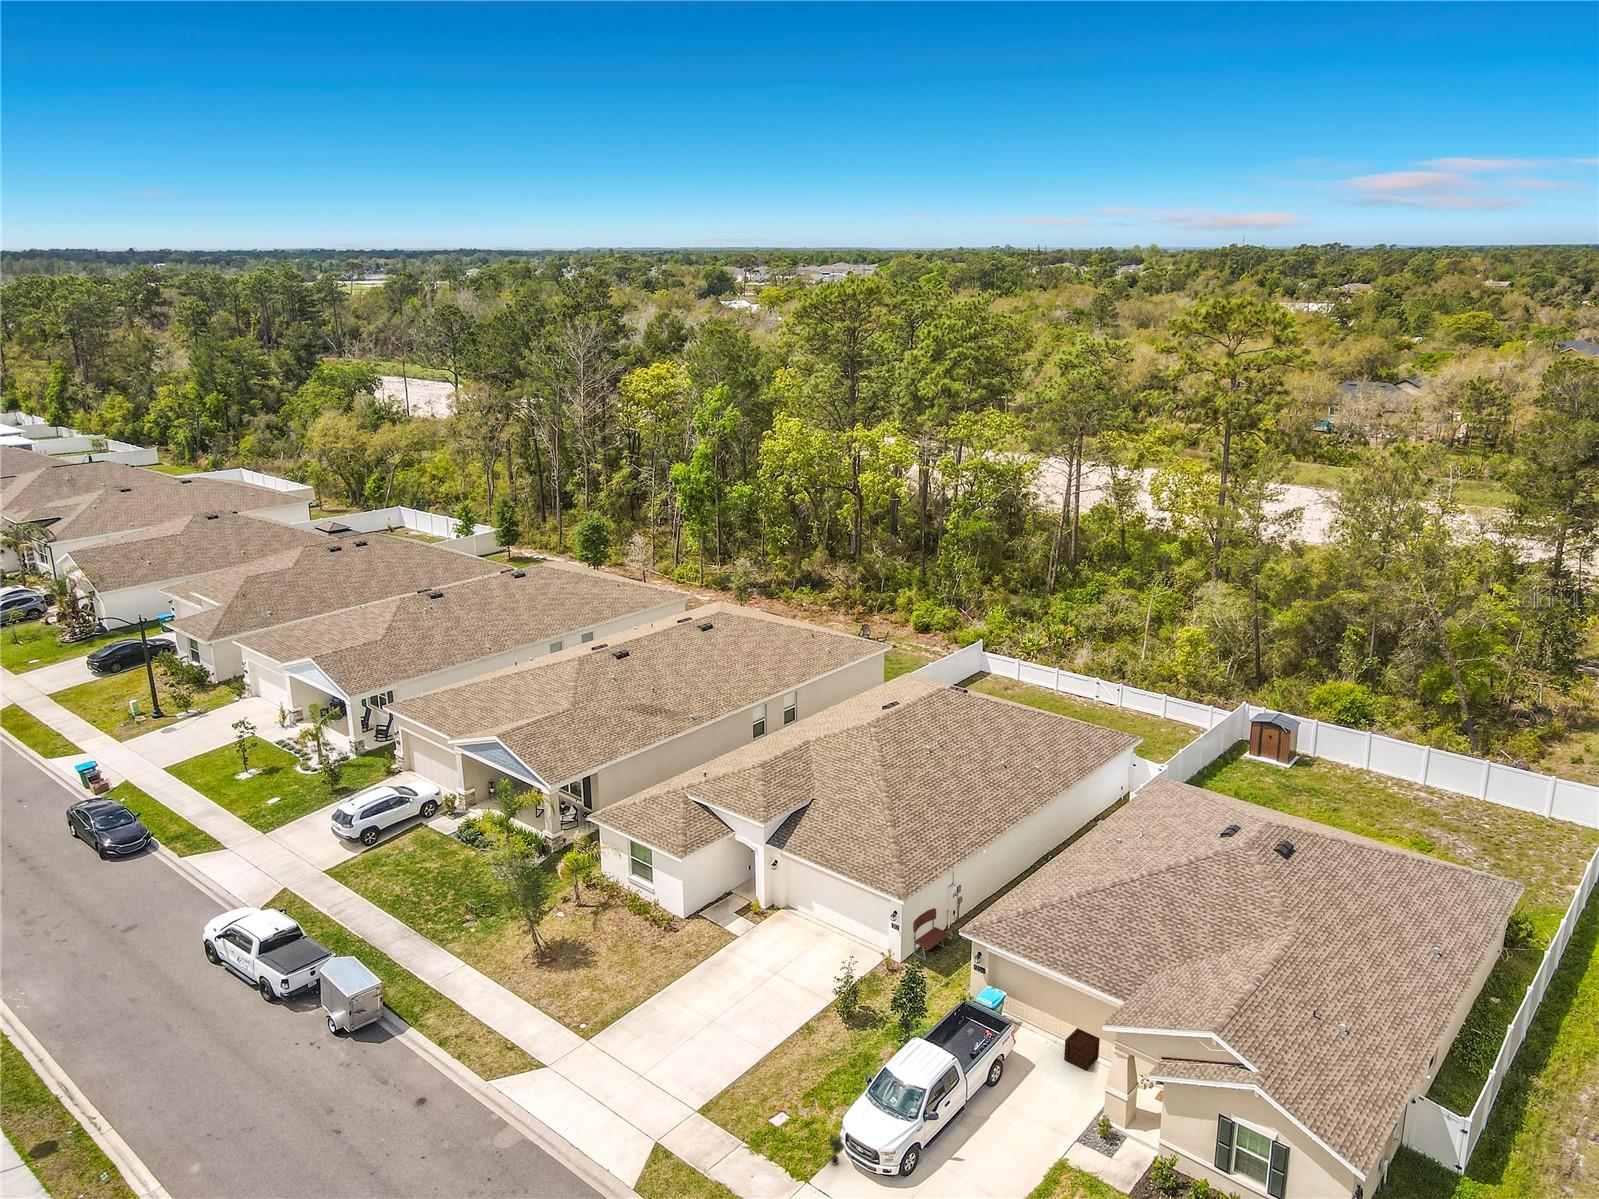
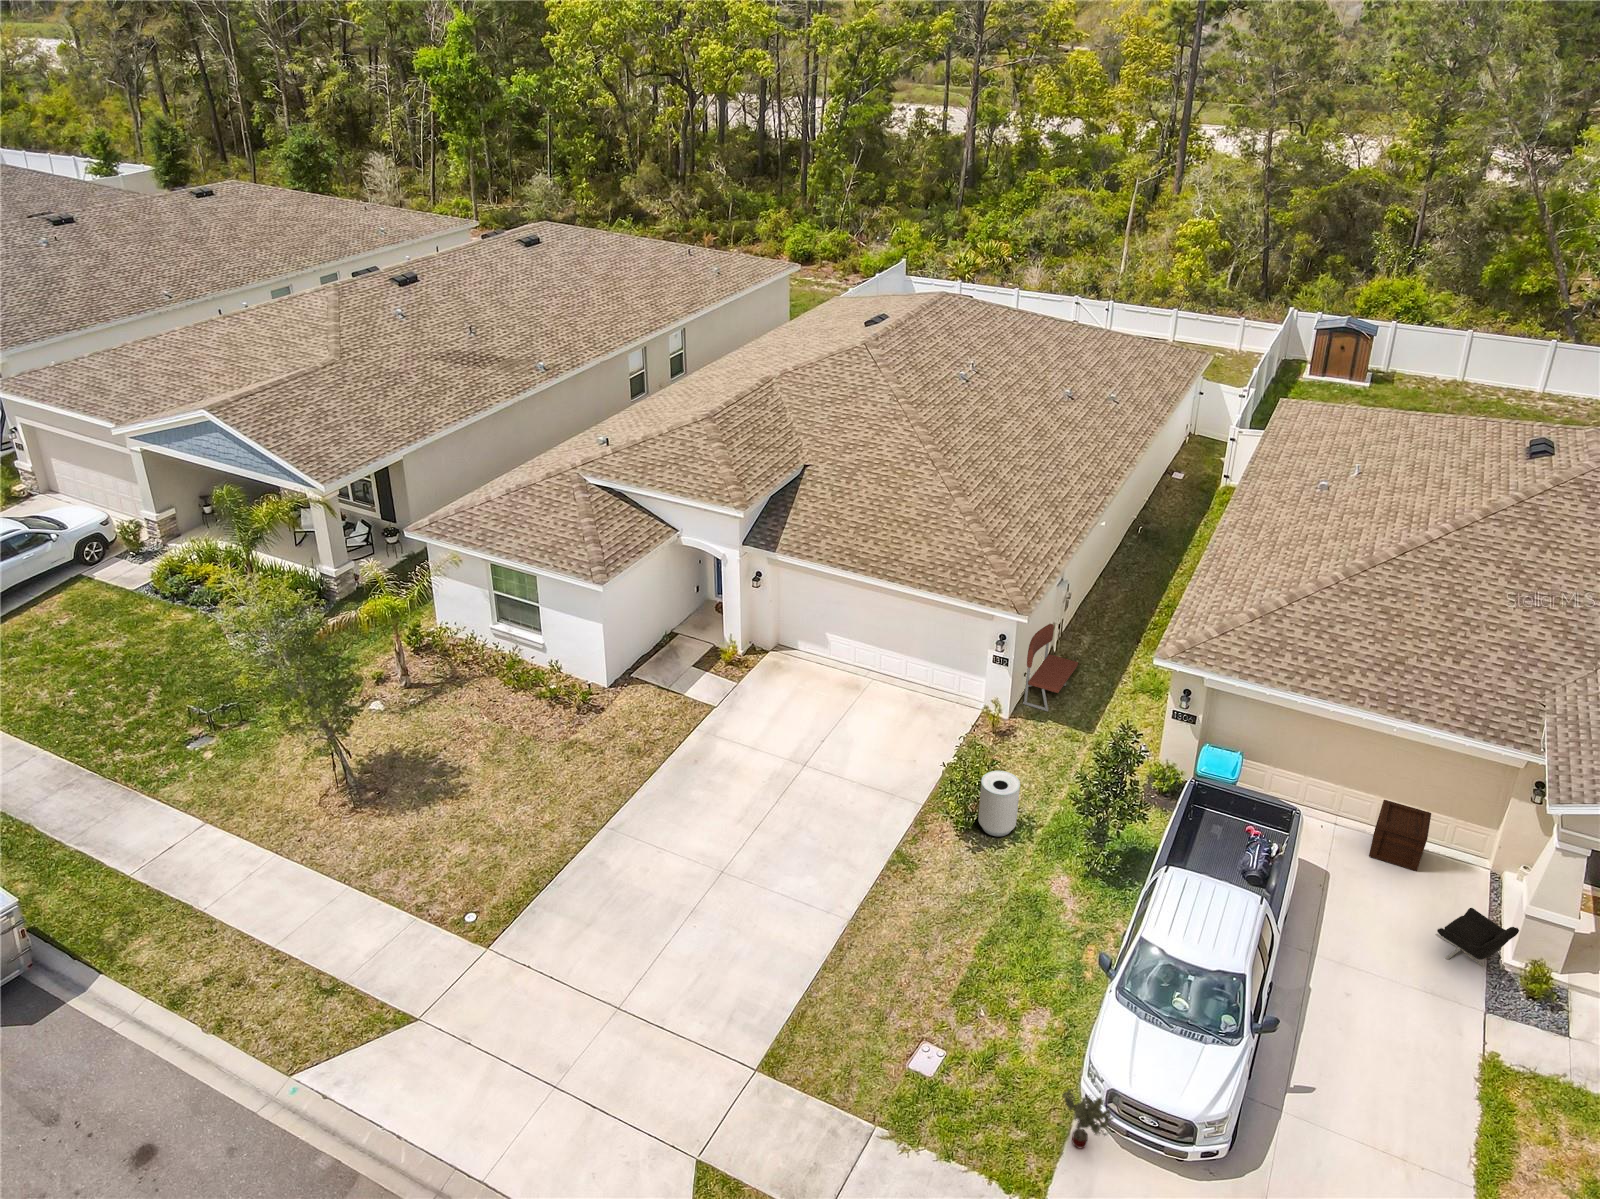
trash can: none [855,985,876,1023] -> present [978,771,1020,836]
lounge chair: none [1067,1088,1106,1121] -> present [1436,908,1519,966]

